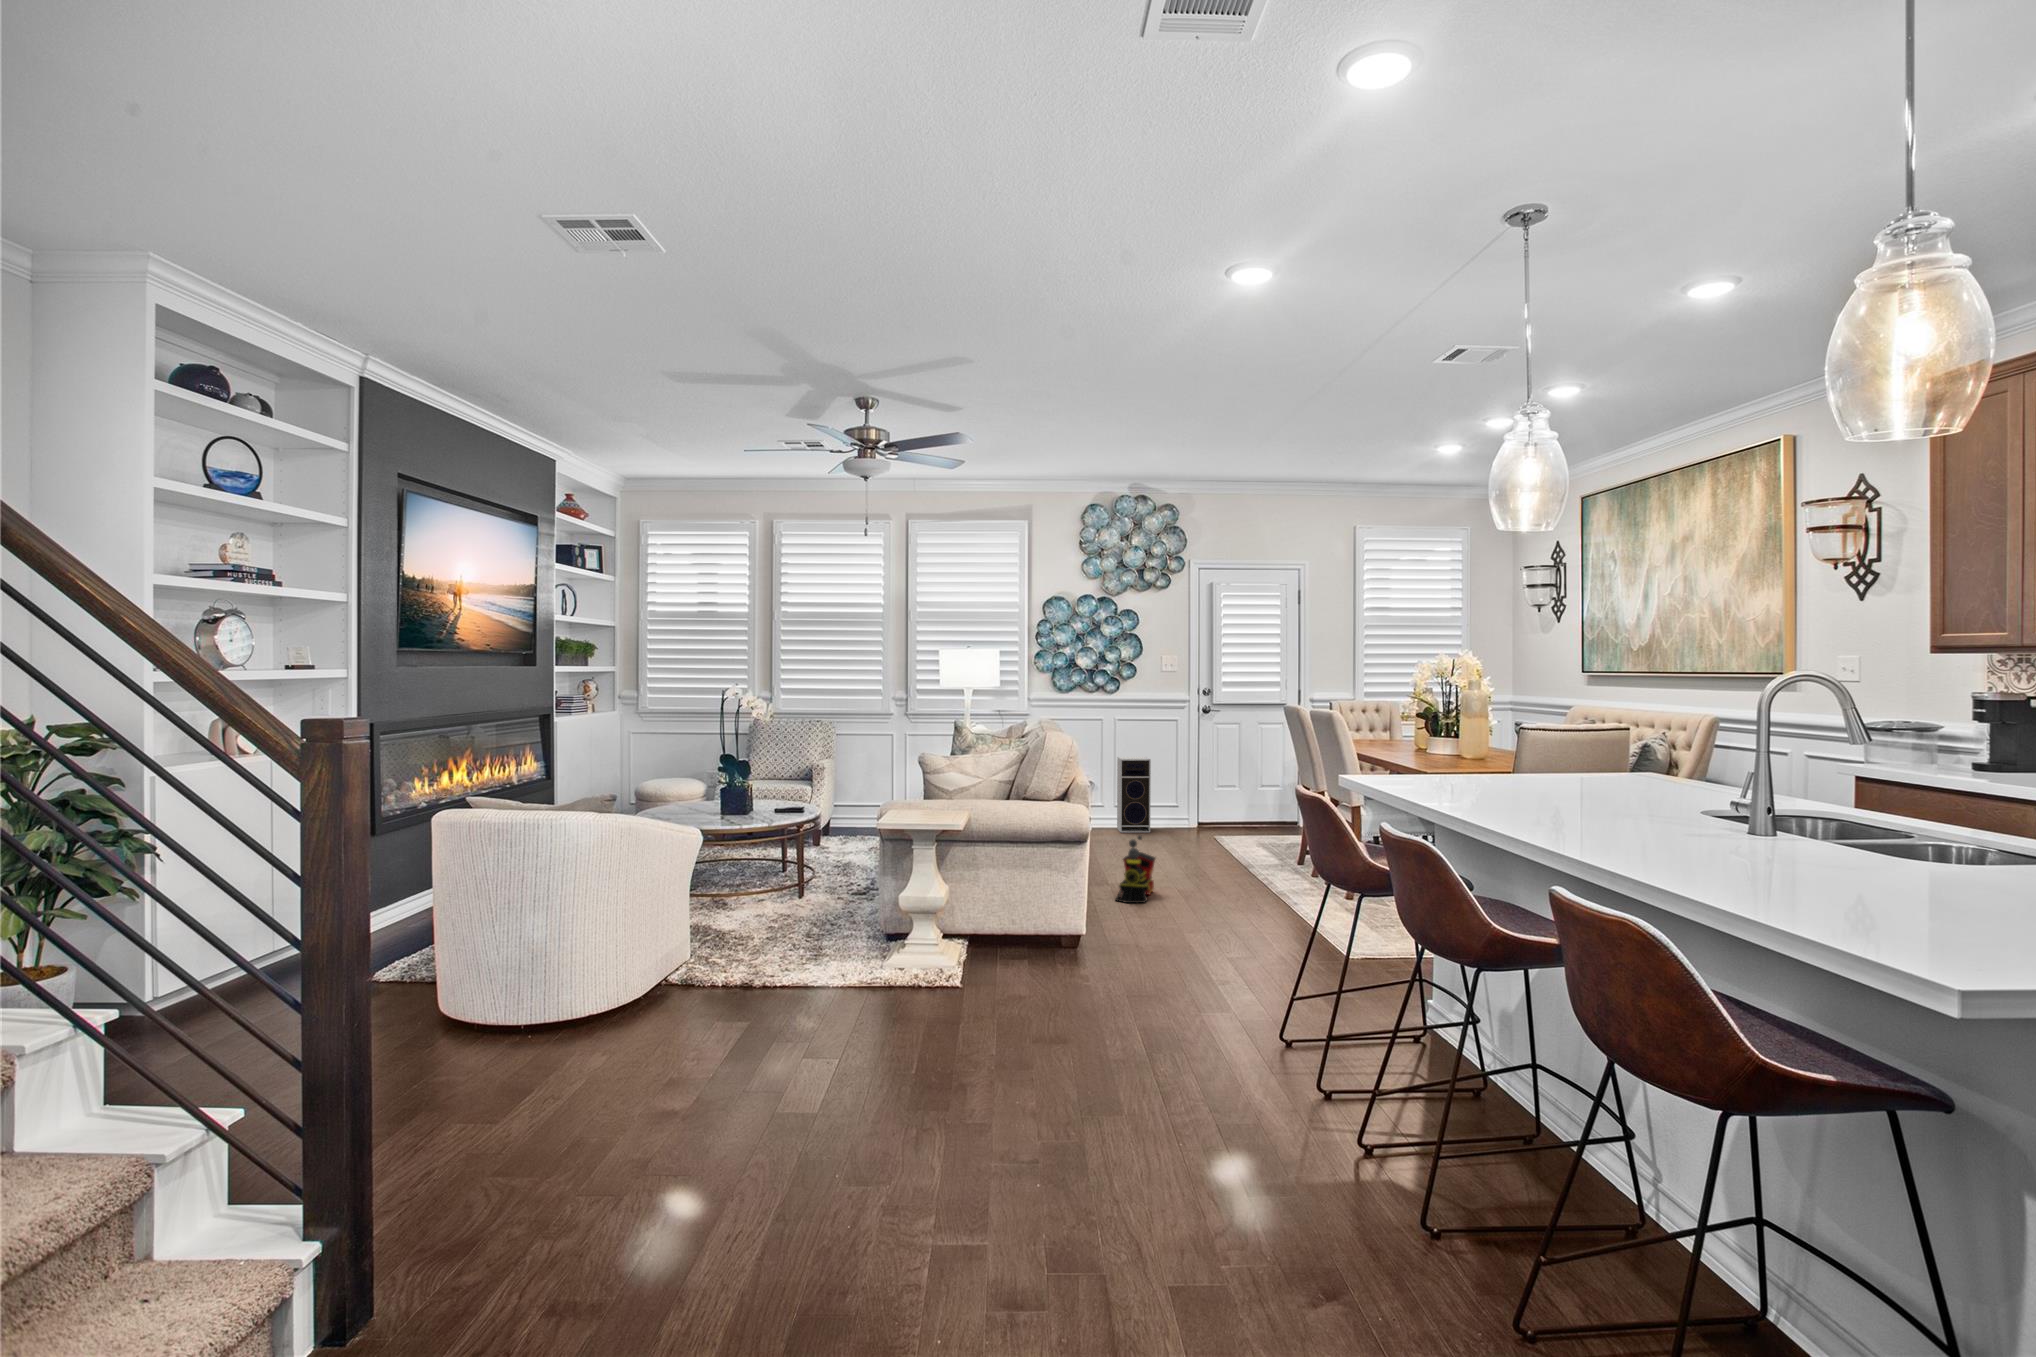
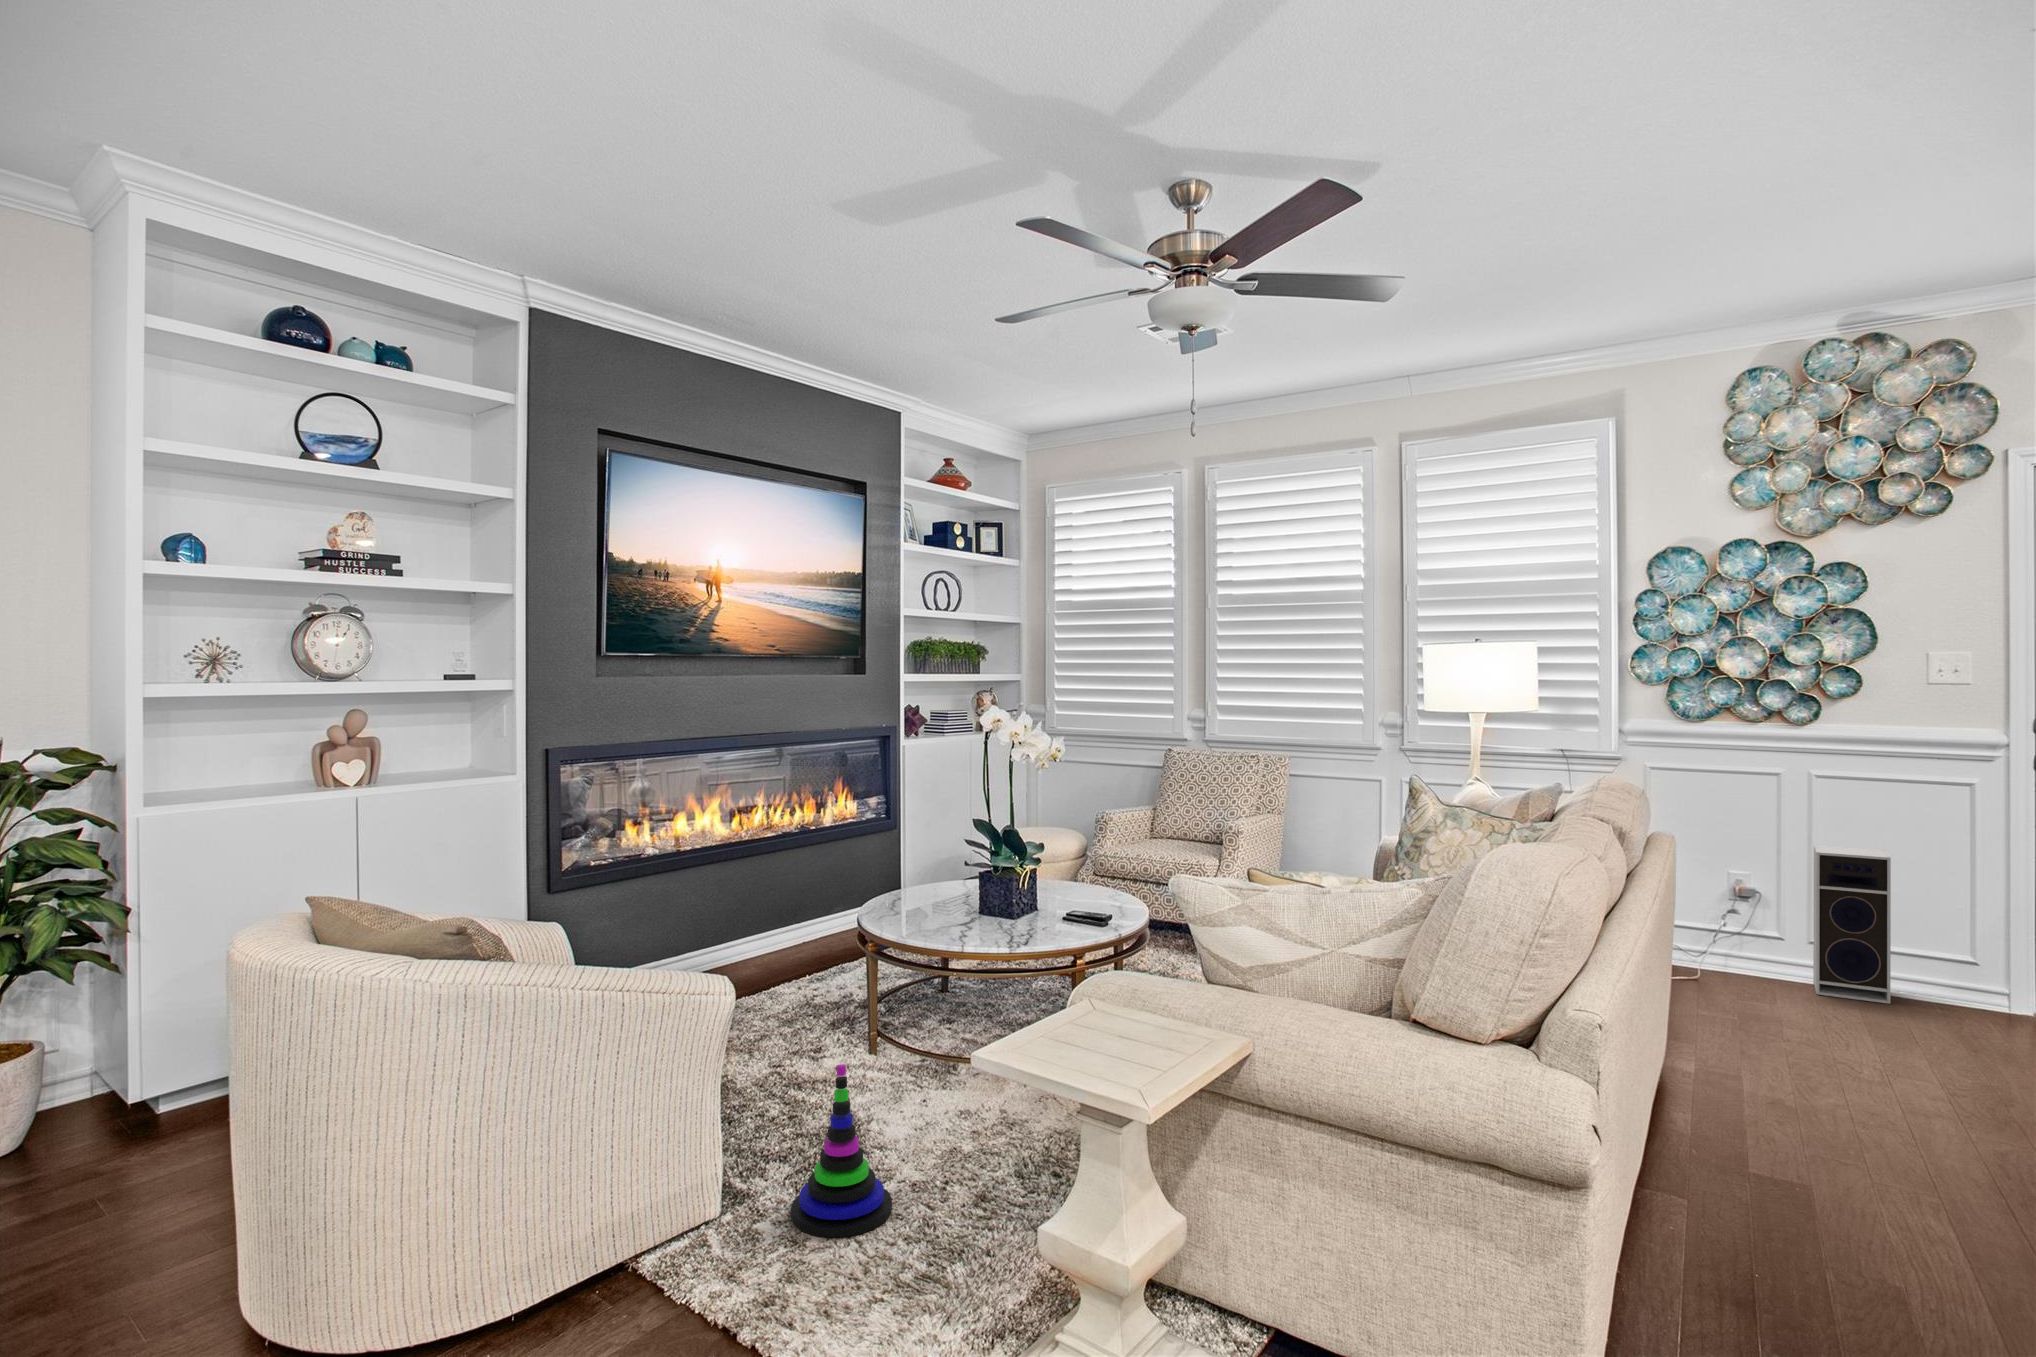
toy train: present [1116,835,1155,903] -> none [1710,1067,1841,1243]
stacking toy: none [716,879,773,969] -> present [791,1064,892,1237]

